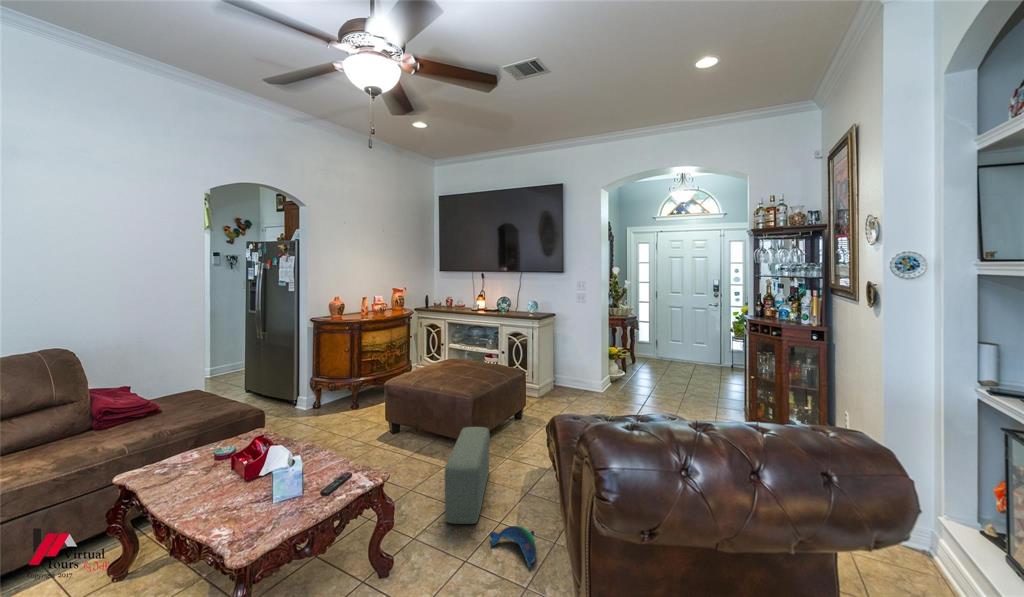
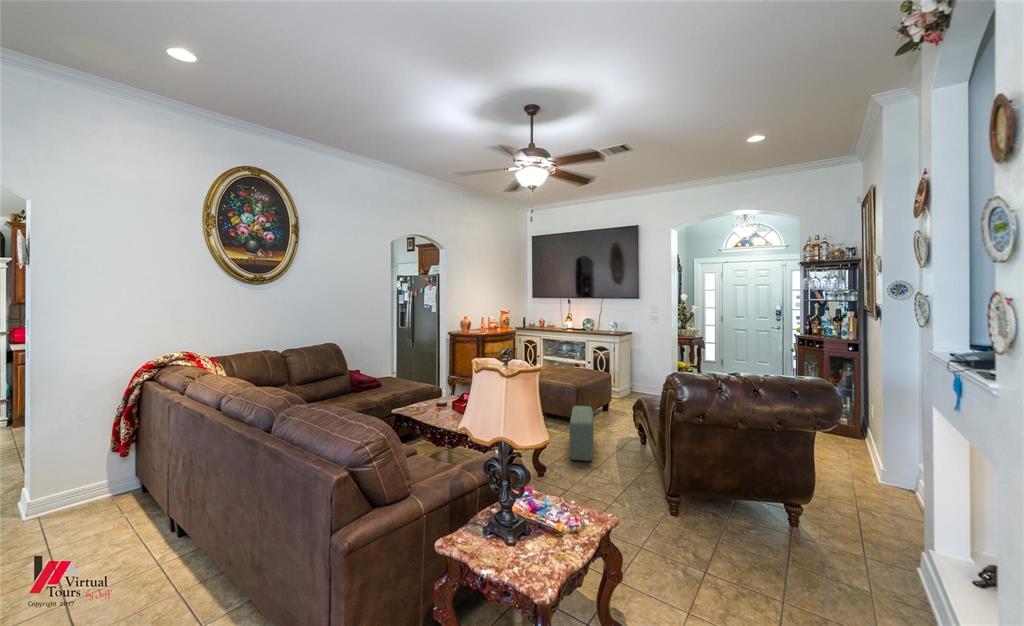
plush toy: present [490,526,536,568] -> none [602,460,634,481]

